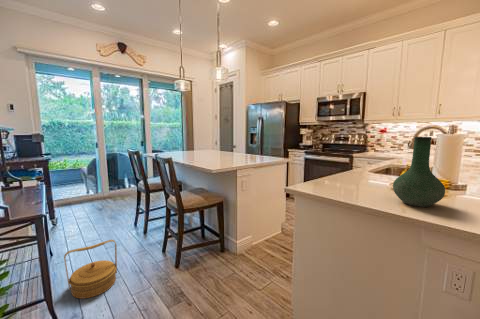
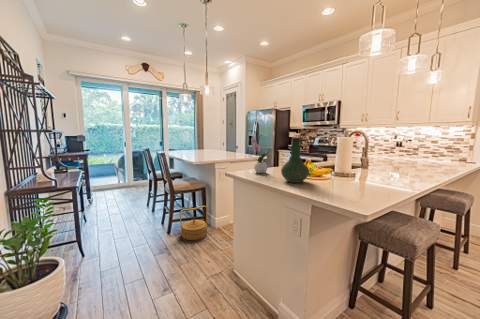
flower arrangement: none [322,127,352,188] -> present [251,131,268,173]
basket: present [64,240,117,299] -> present [180,206,207,240]

